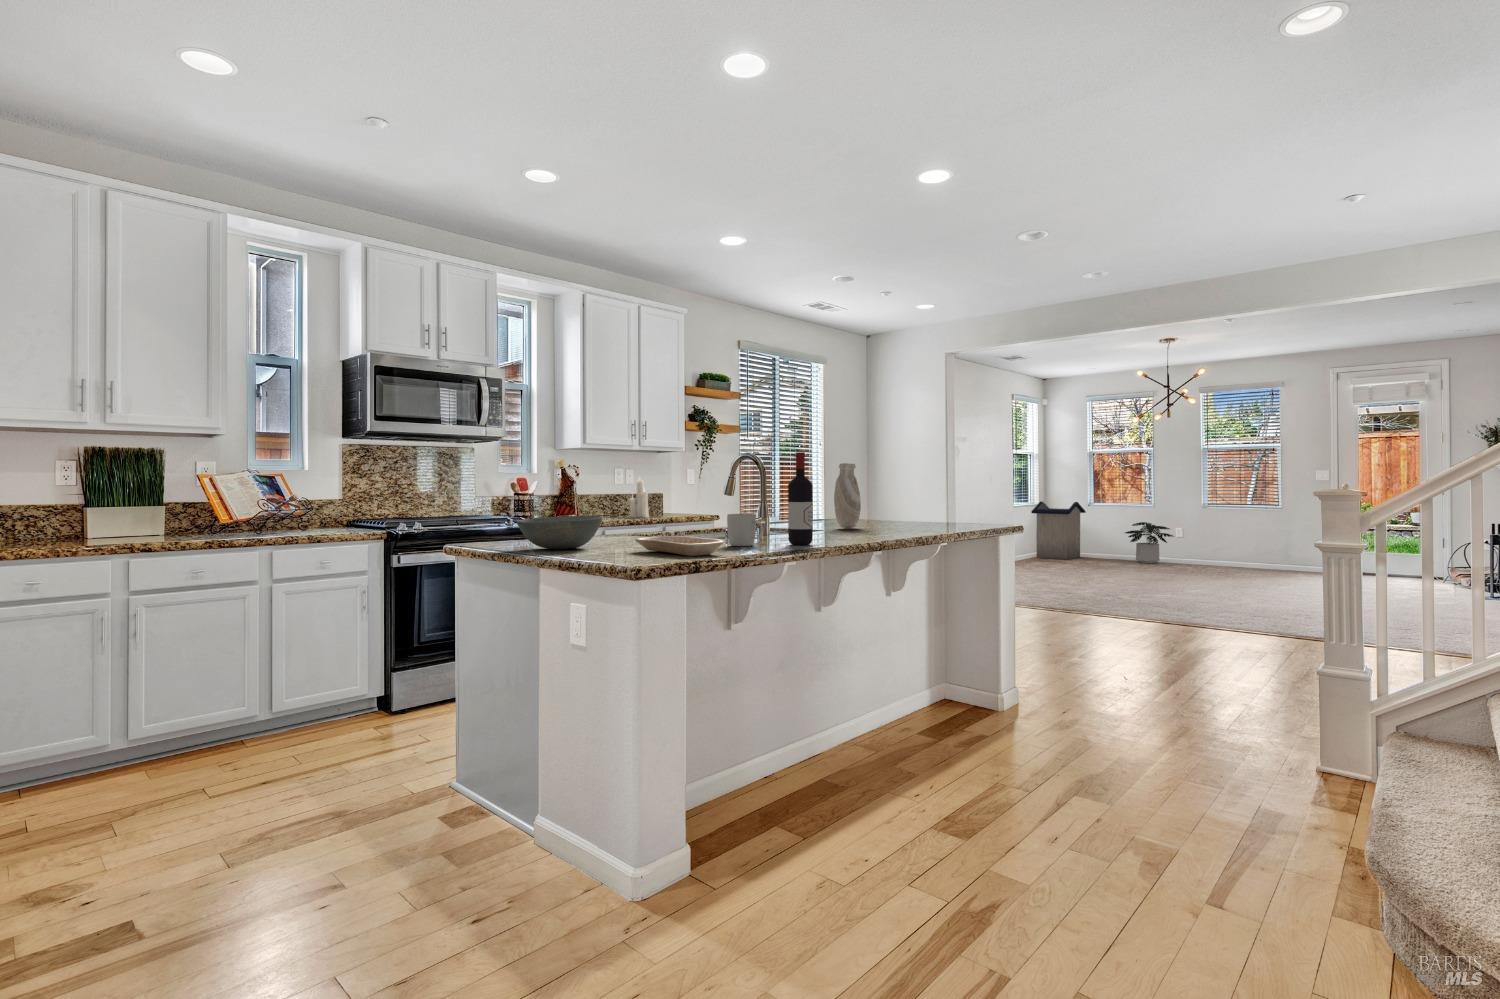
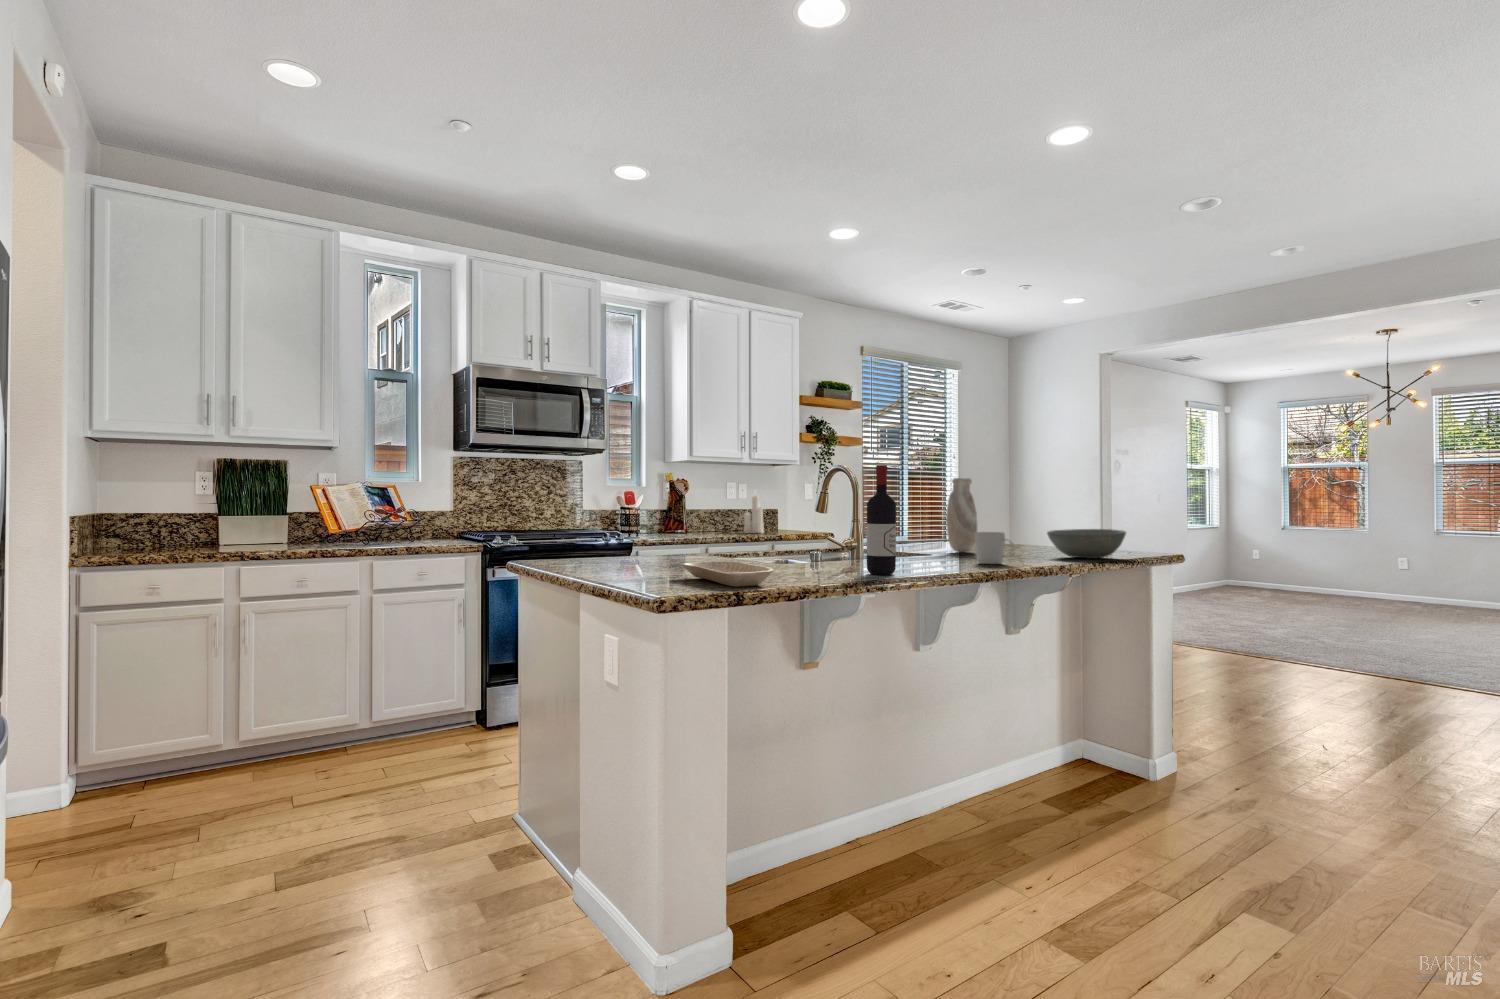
trash can: present [1031,502,1086,559] -> none [1211,521,1279,588]
mug: present [727,514,763,546] -> present [975,532,1014,564]
bowl: present [517,516,603,549] -> present [1047,529,1126,558]
potted plant: present [1125,522,1173,563] -> none [1328,548,1397,596]

